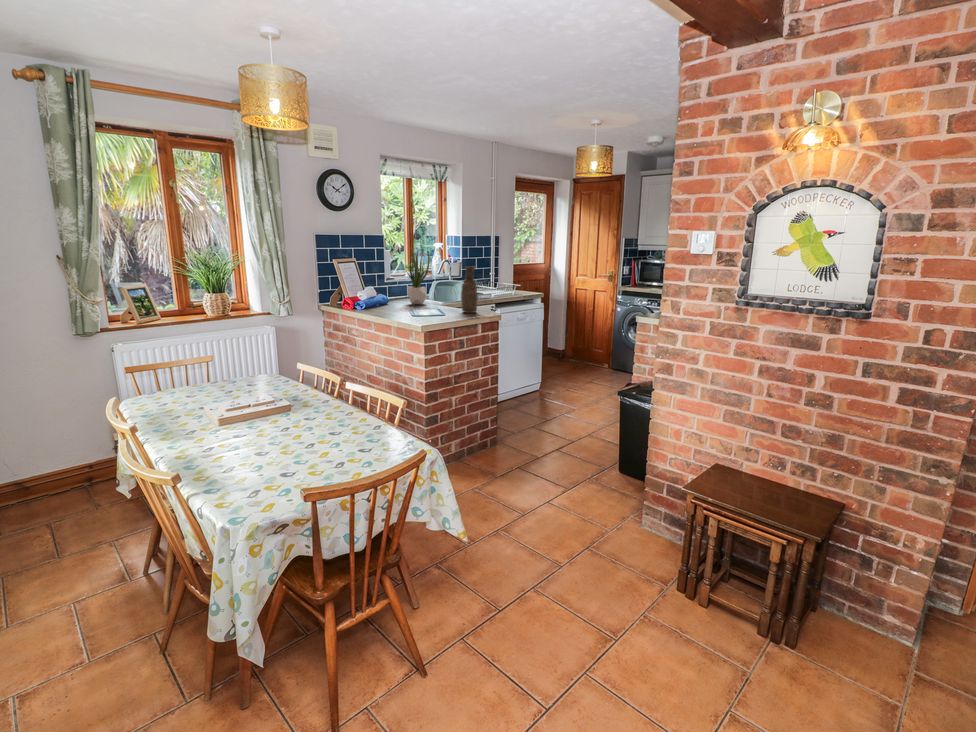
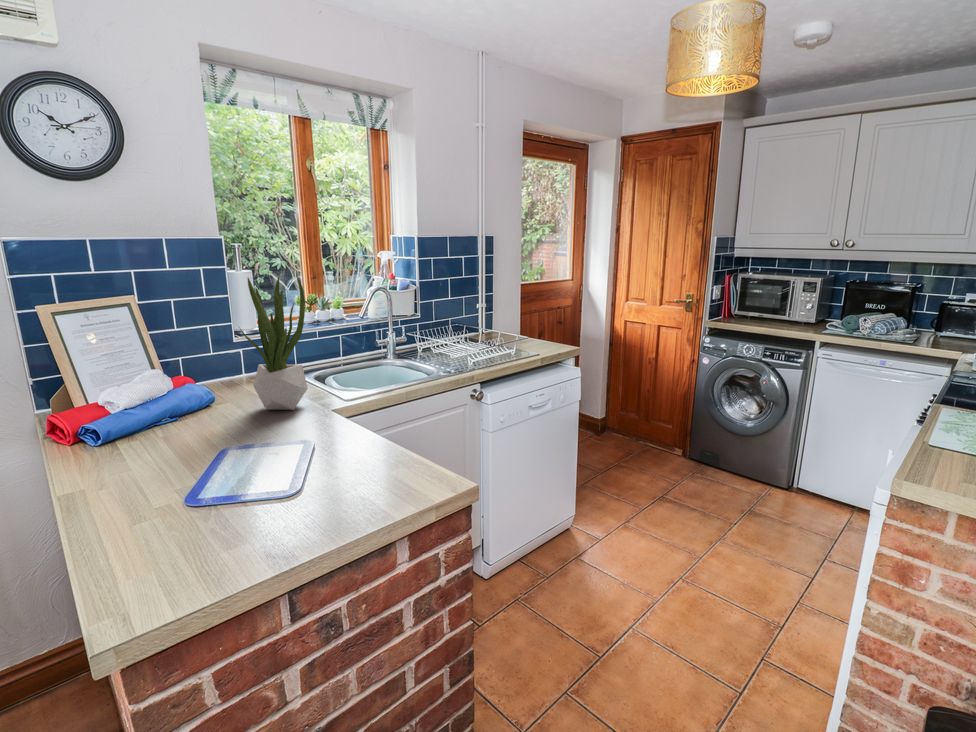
vase: present [461,266,478,313] -> none [353,337,406,482]

